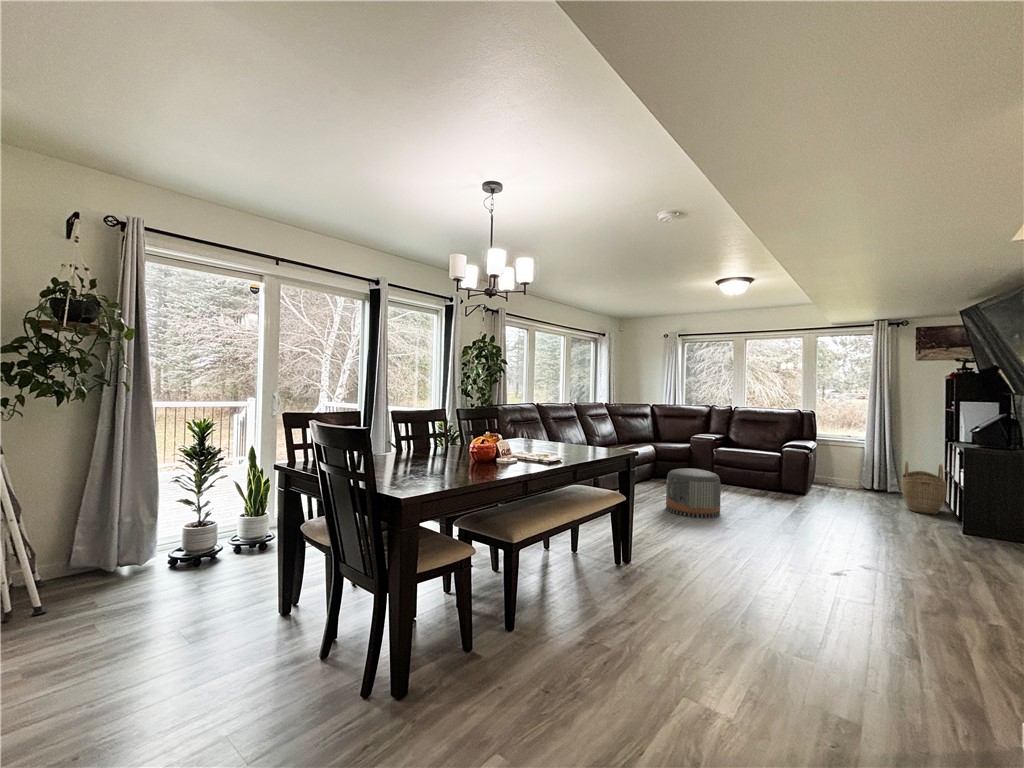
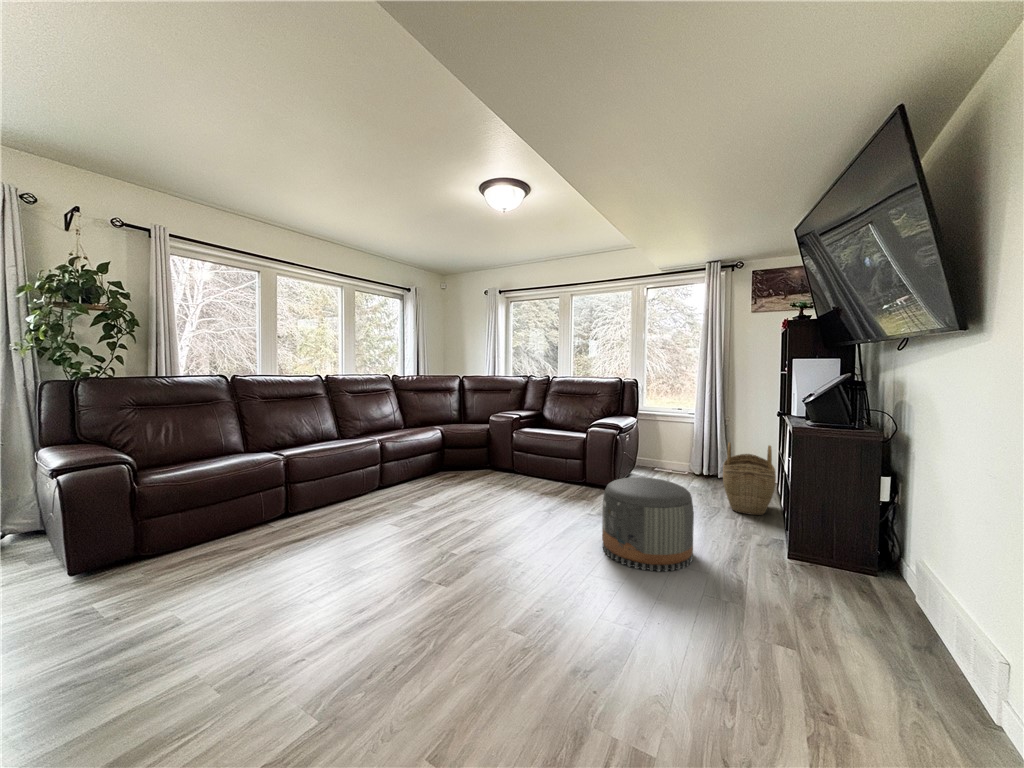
pouf: present [666,468,721,518] -> present [602,477,694,572]

